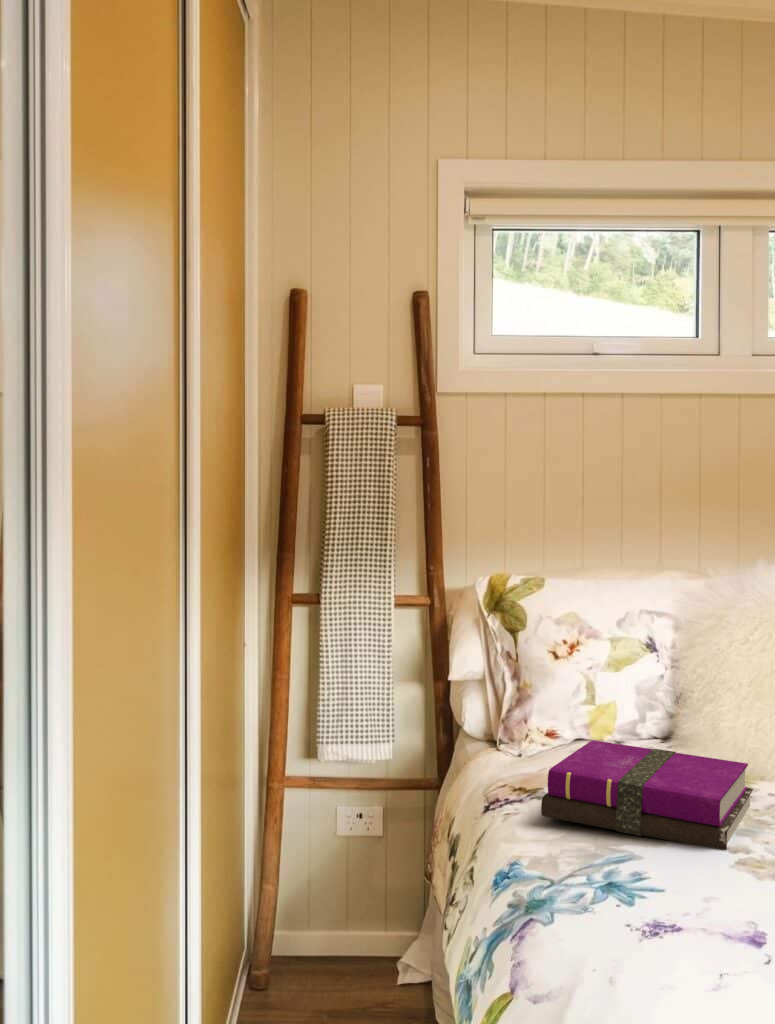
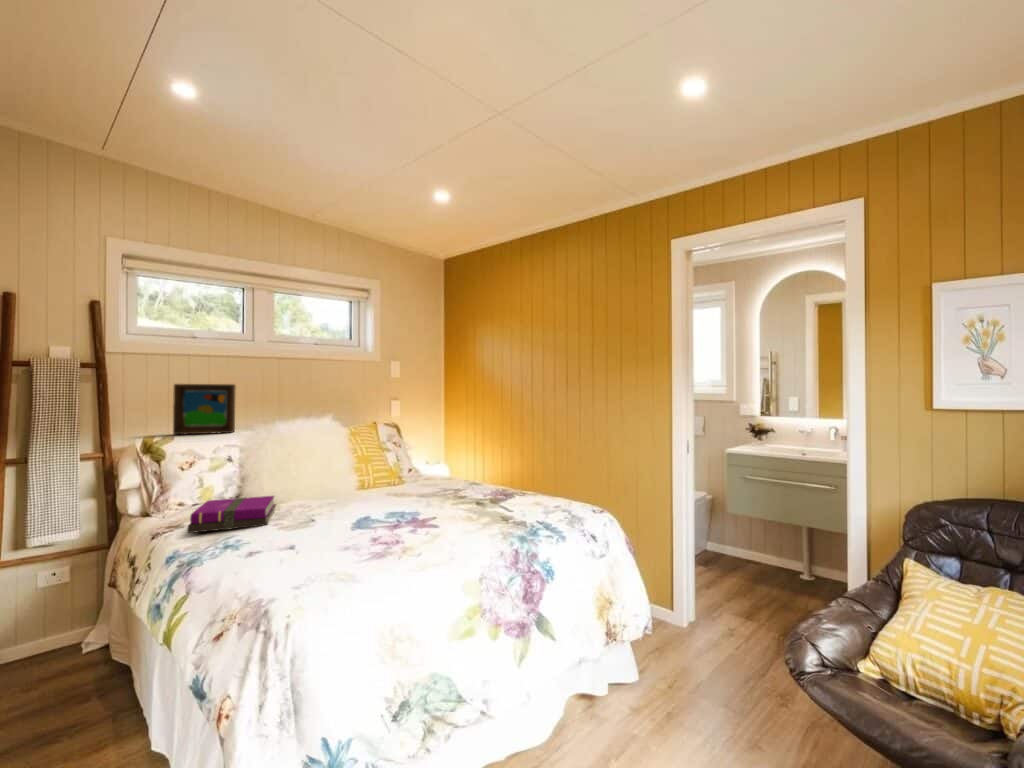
picture frame: none [546,458,667,578] -> present [173,384,236,435]

